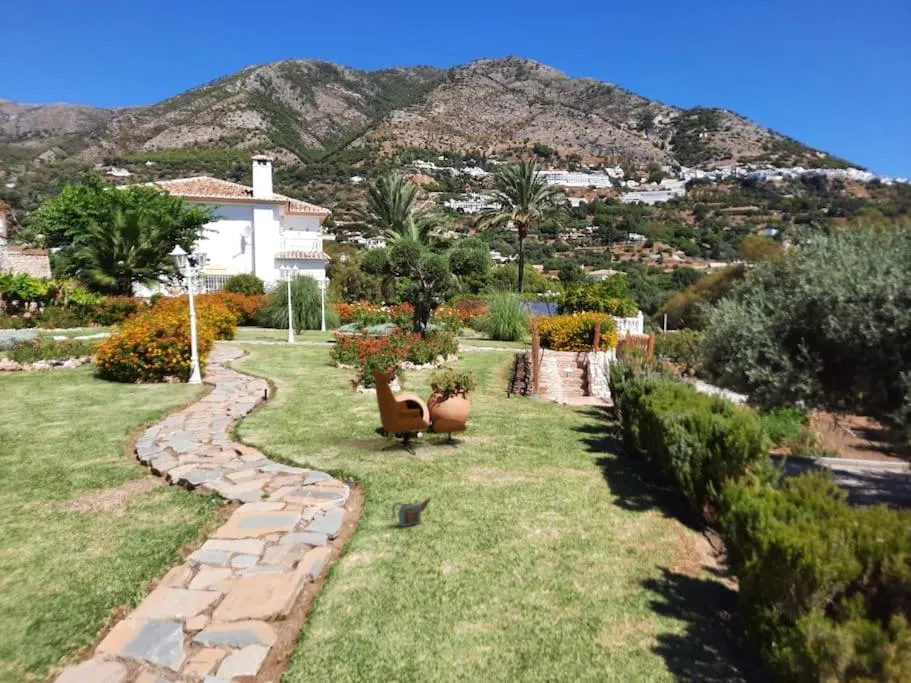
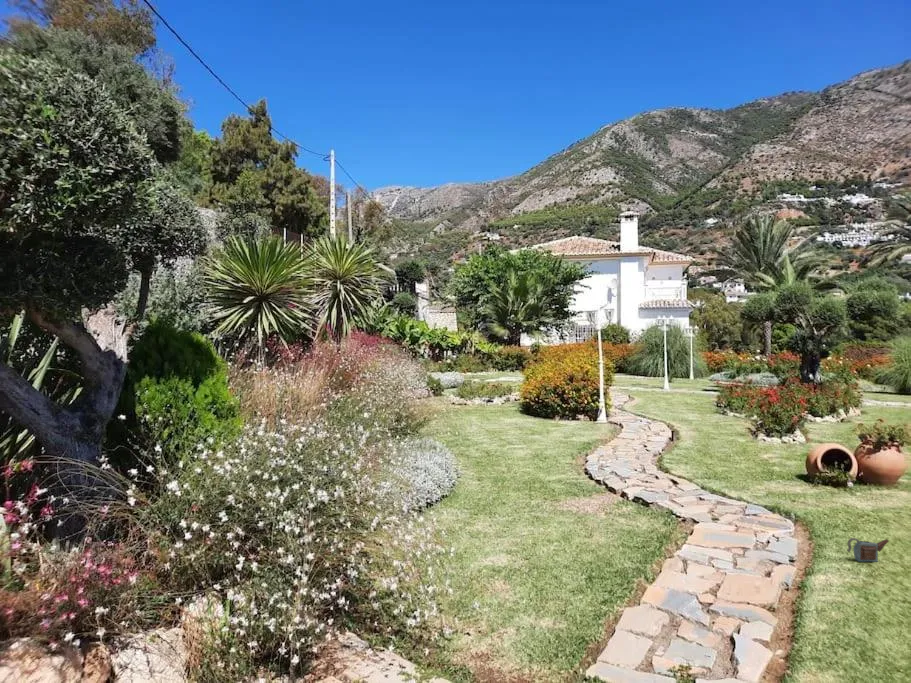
lounge chair: present [373,369,467,454] -> none [799,417,907,503]

